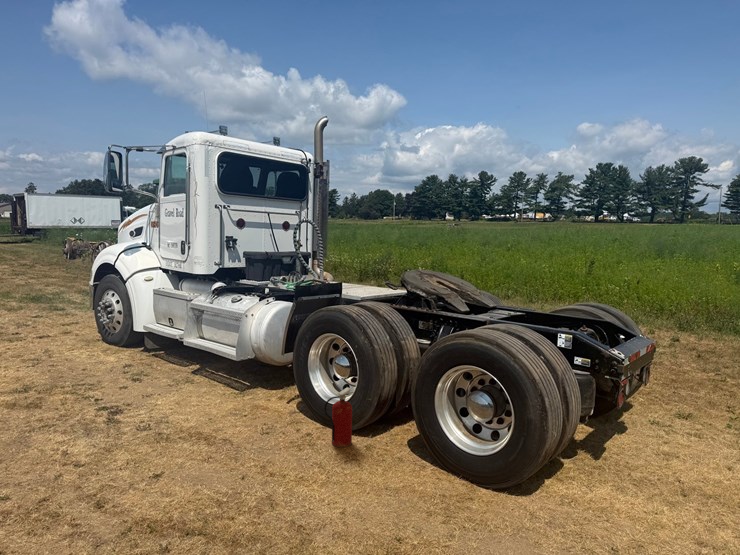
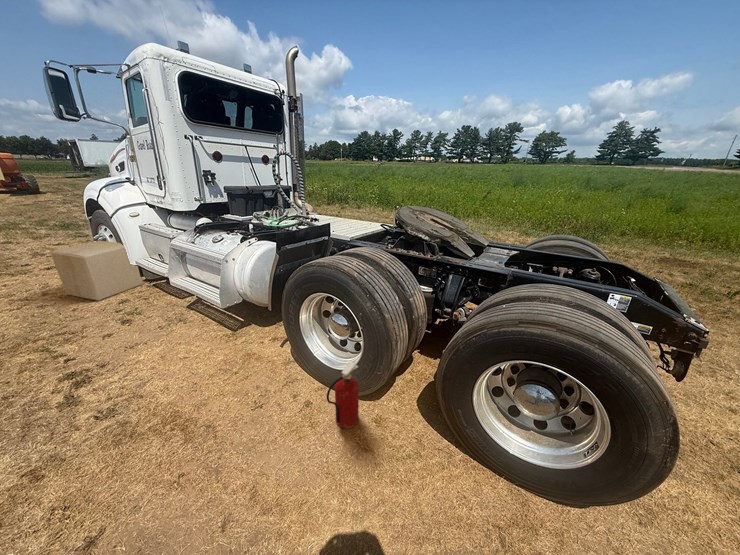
cardboard box: none [69,306,141,364] -> present [51,241,142,301]

